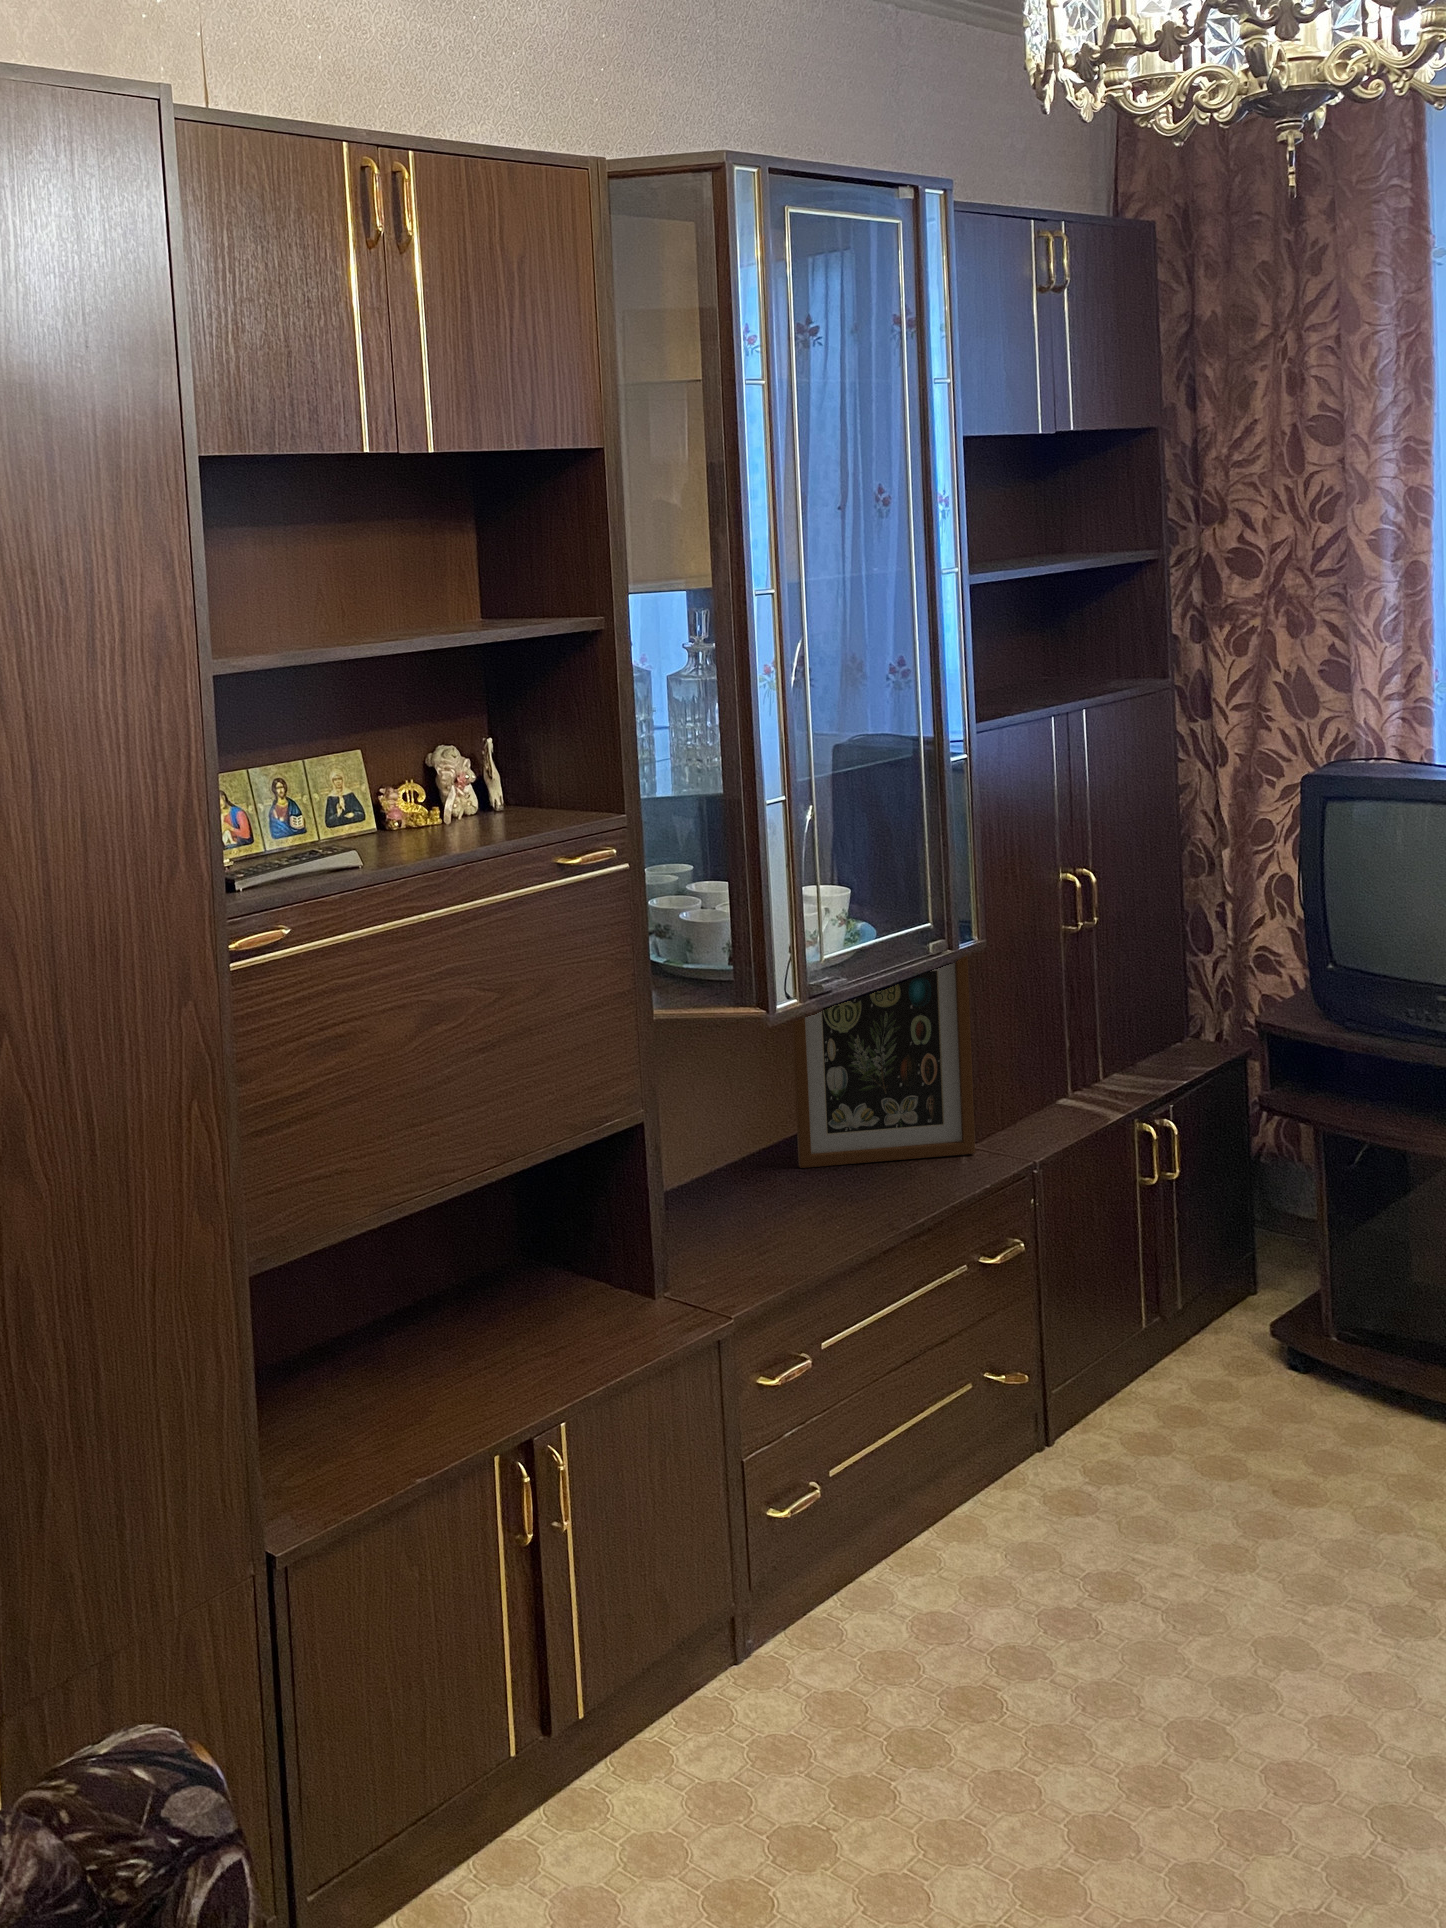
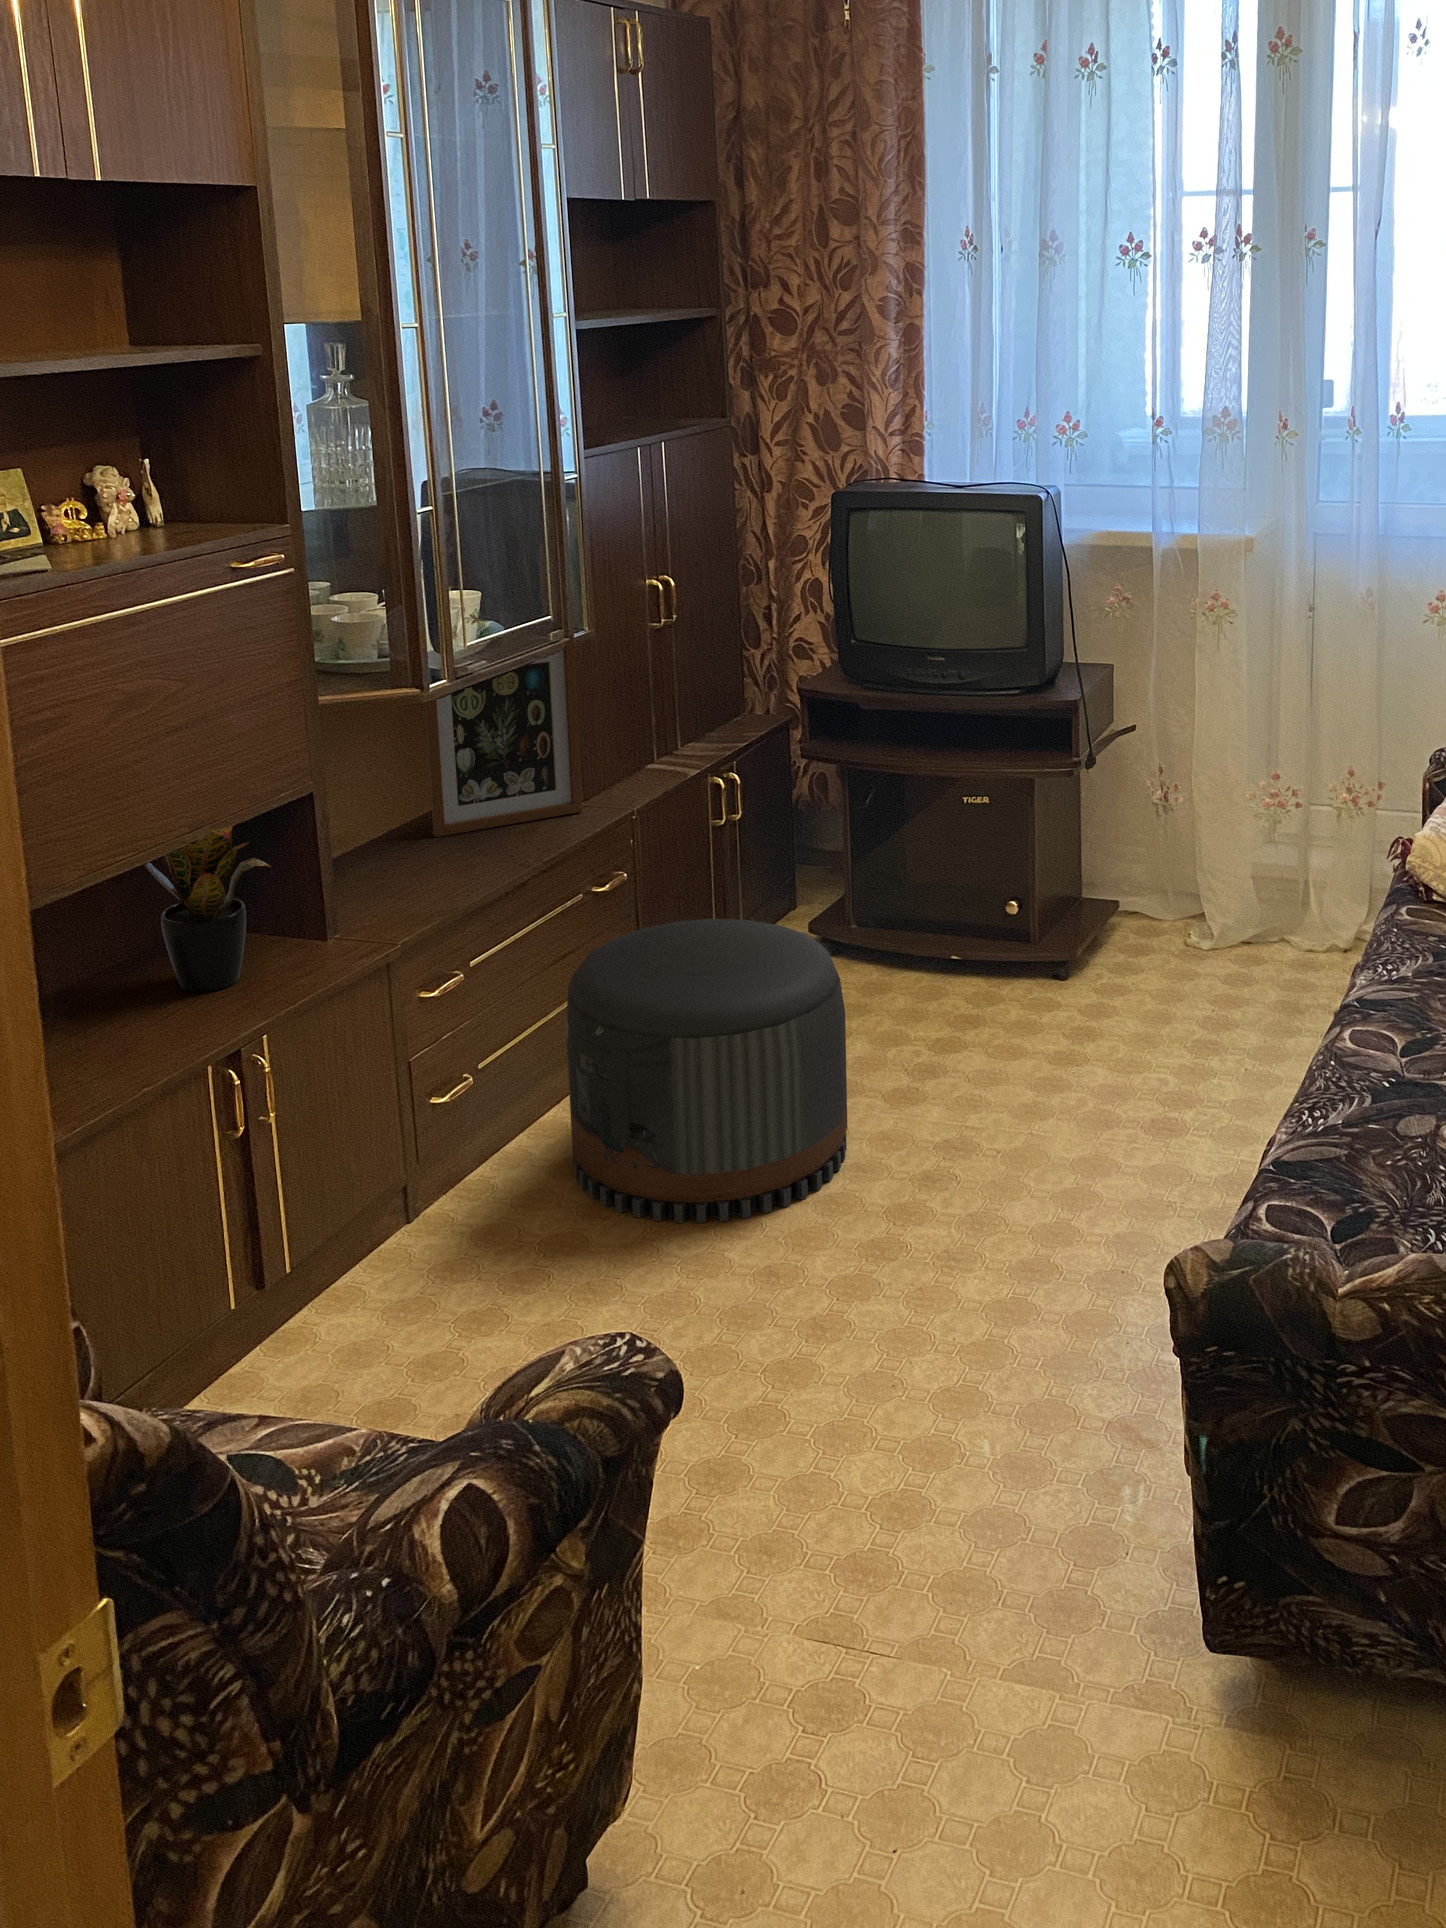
potted plant: none [427,1074,594,1344] -> present [145,825,271,992]
pouf: none [933,1320,1315,1762] -> present [566,919,847,1223]

